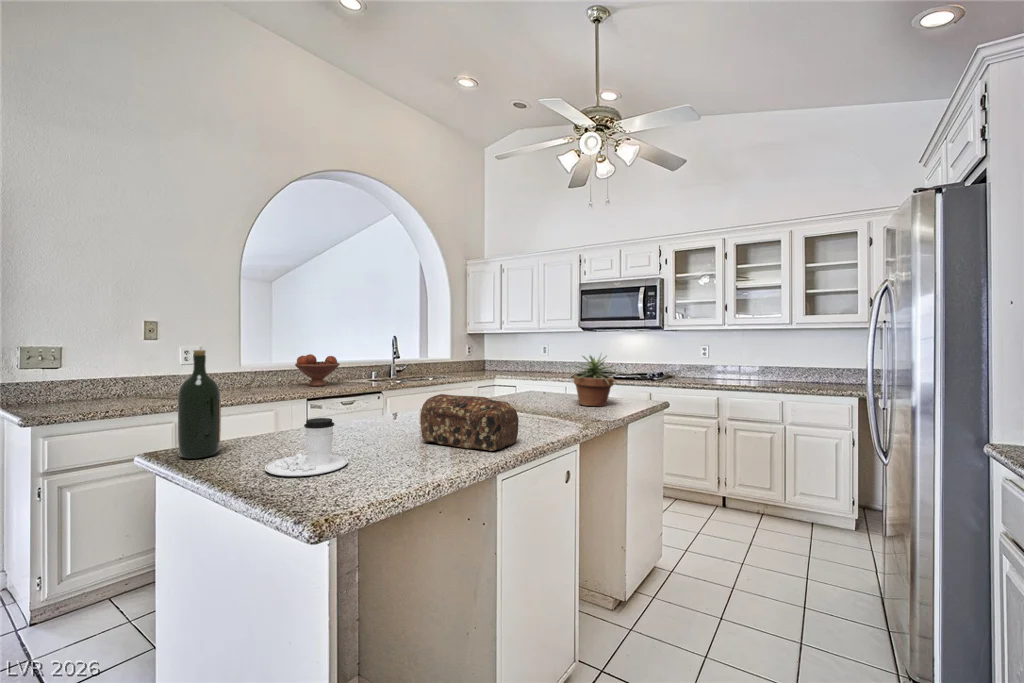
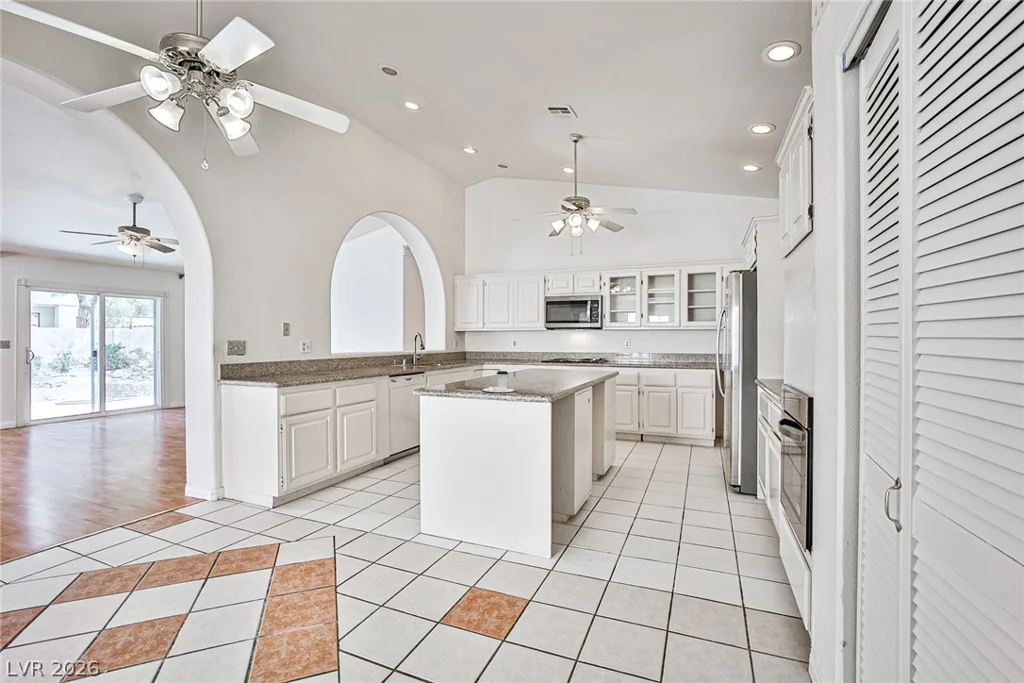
wine bottle: present [178,350,221,459] -> none [432,342,448,391]
fruit bowl: present [295,354,340,386] -> none [362,347,392,369]
potted plant: present [573,355,617,406] -> none [567,344,596,373]
bread loaf: present [420,394,519,451] -> none [527,363,570,386]

